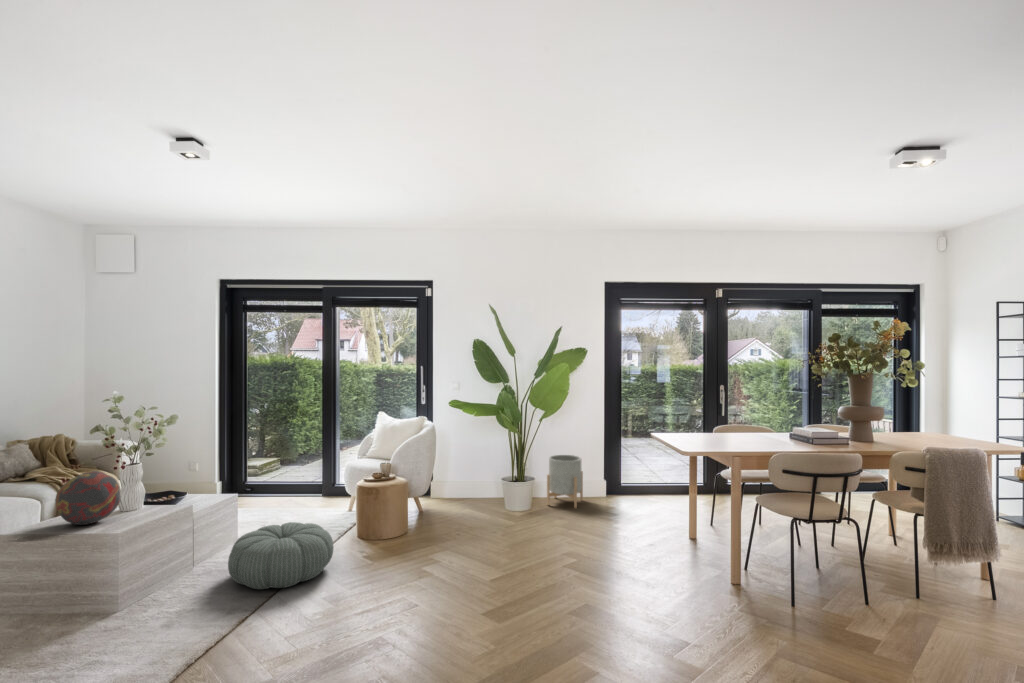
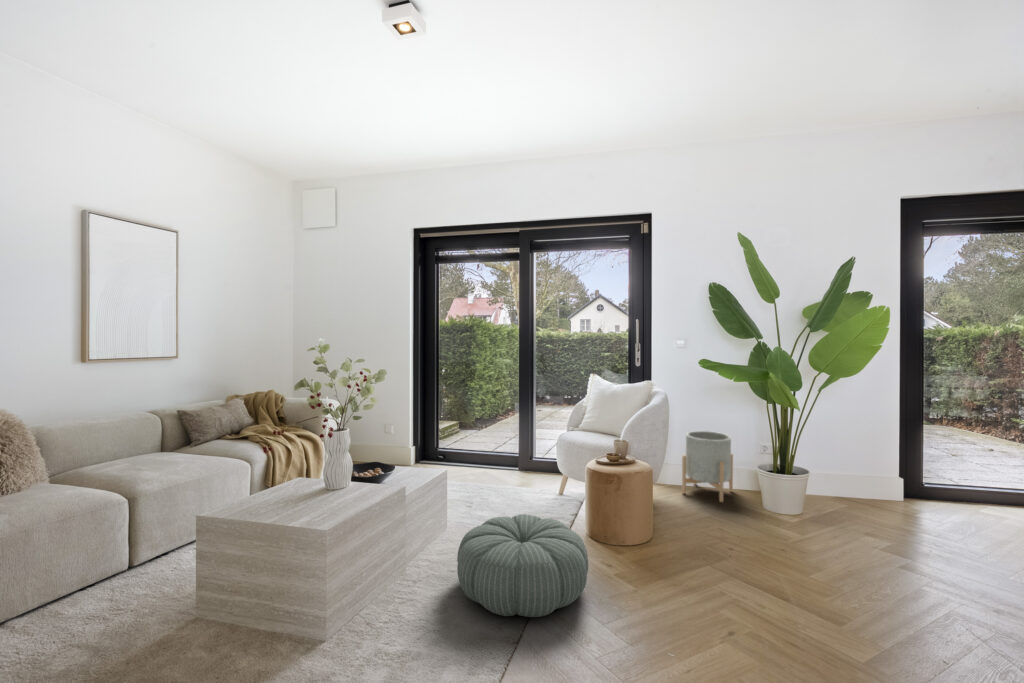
planter: present [547,455,583,508] -> present [682,431,733,502]
decorative orb: present [55,471,120,525] -> none [257,437,328,506]

